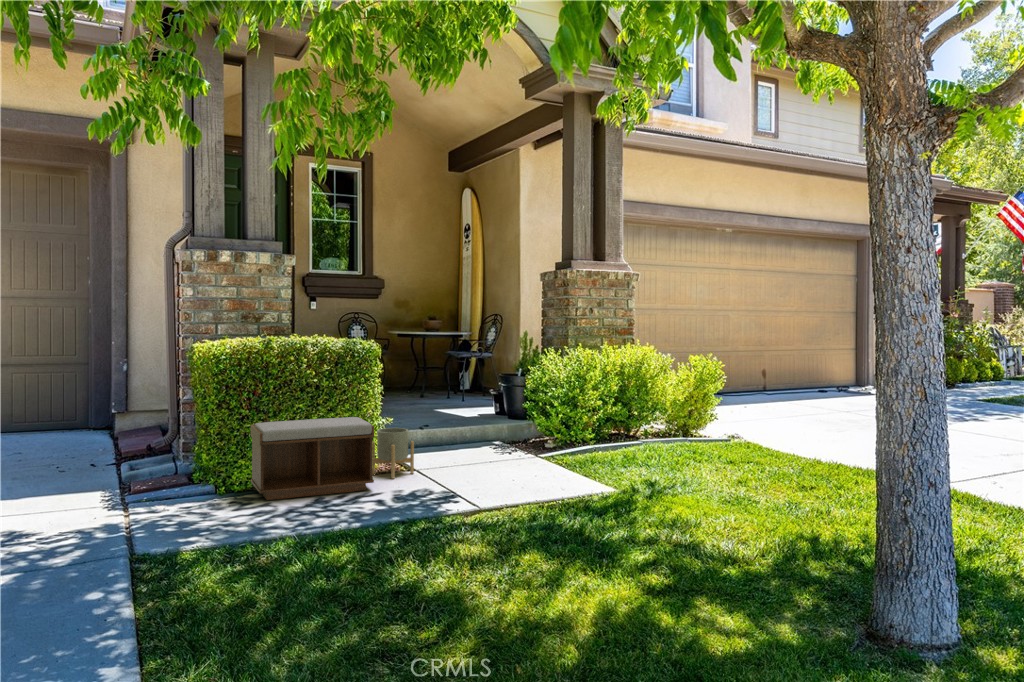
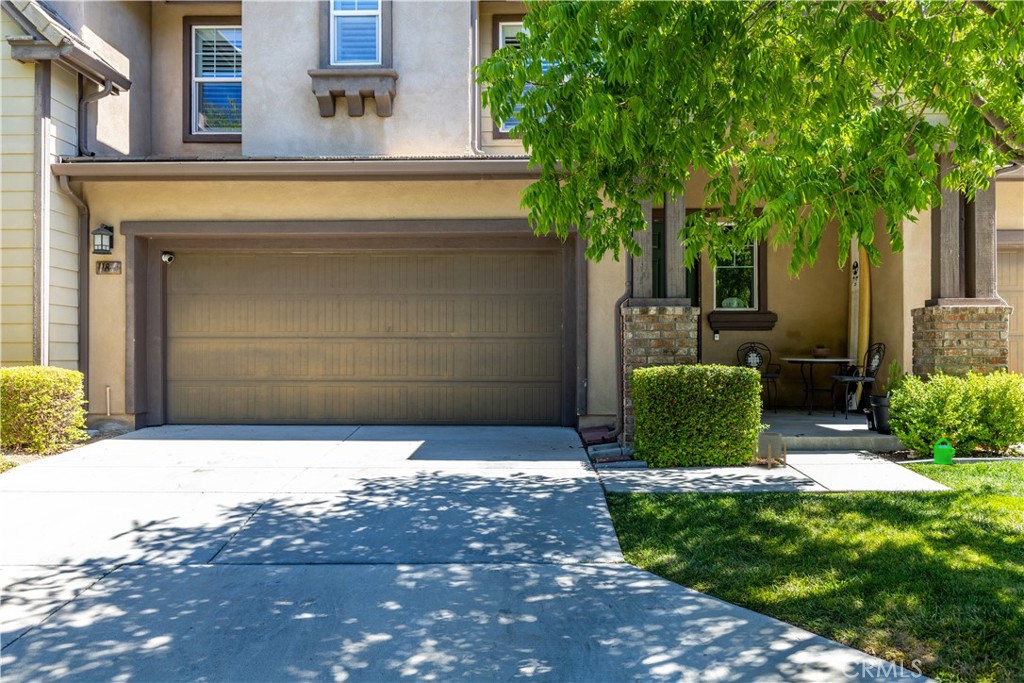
bench: present [251,417,374,500] -> none [669,423,754,475]
watering can: none [572,422,597,453] -> present [933,438,955,464]

